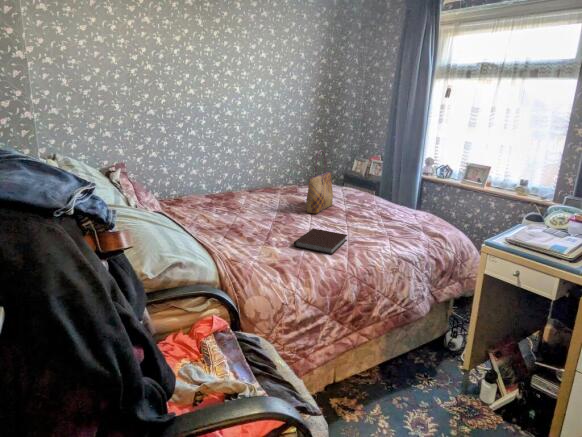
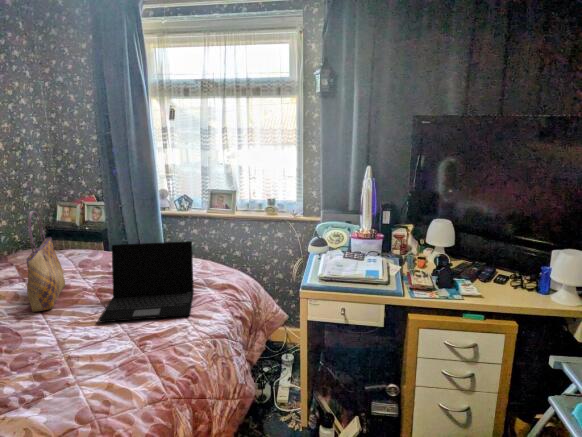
laptop: none [336,182,416,240] -> present [99,241,194,322]
notebook: present [294,229,347,255] -> none [56,332,132,392]

